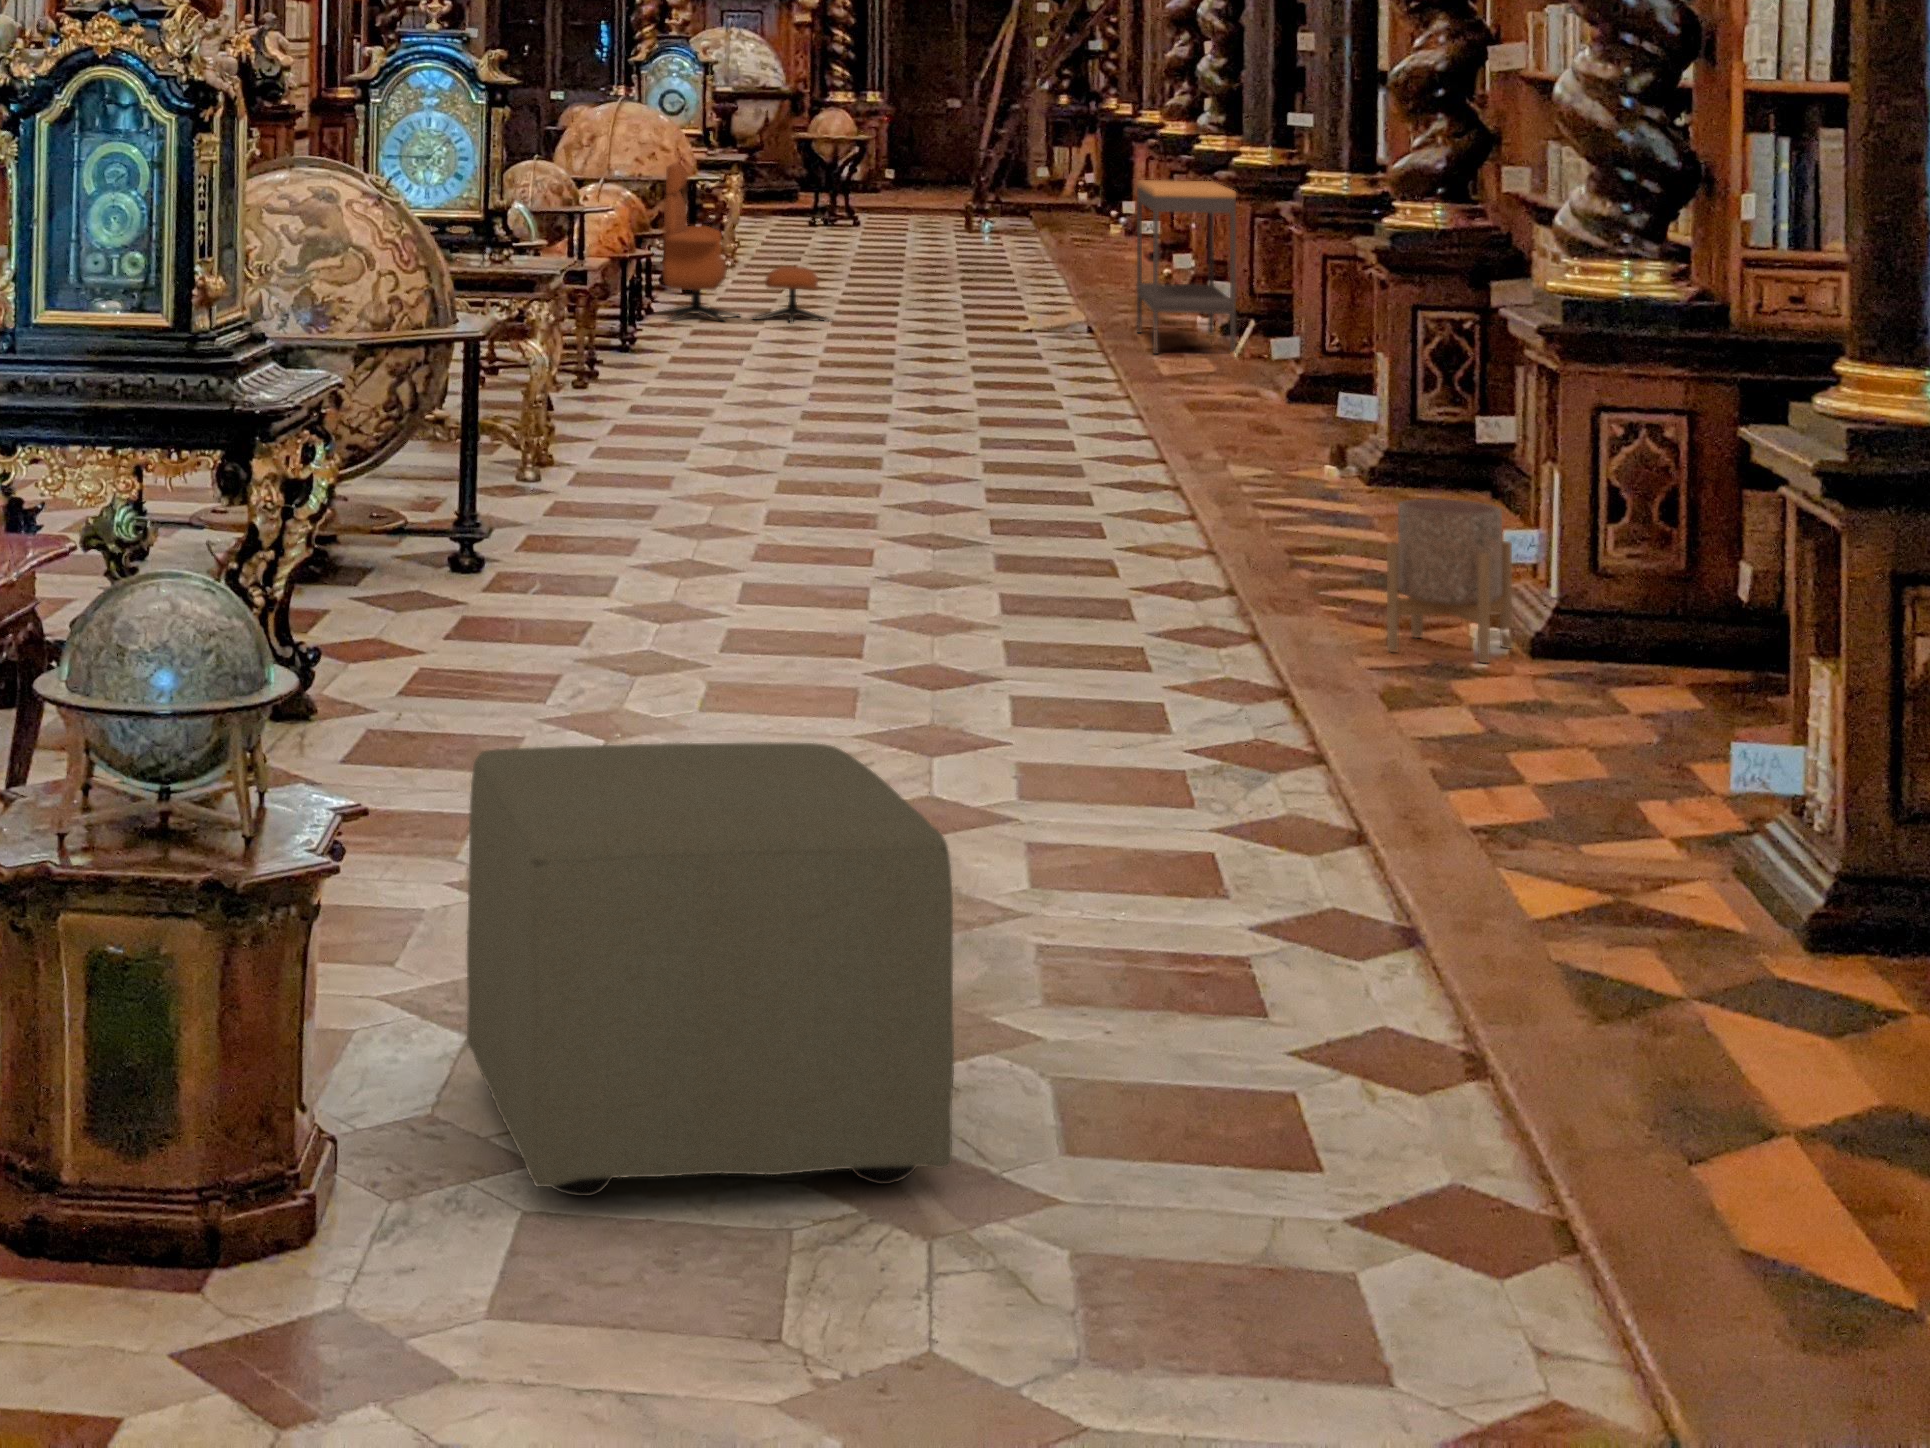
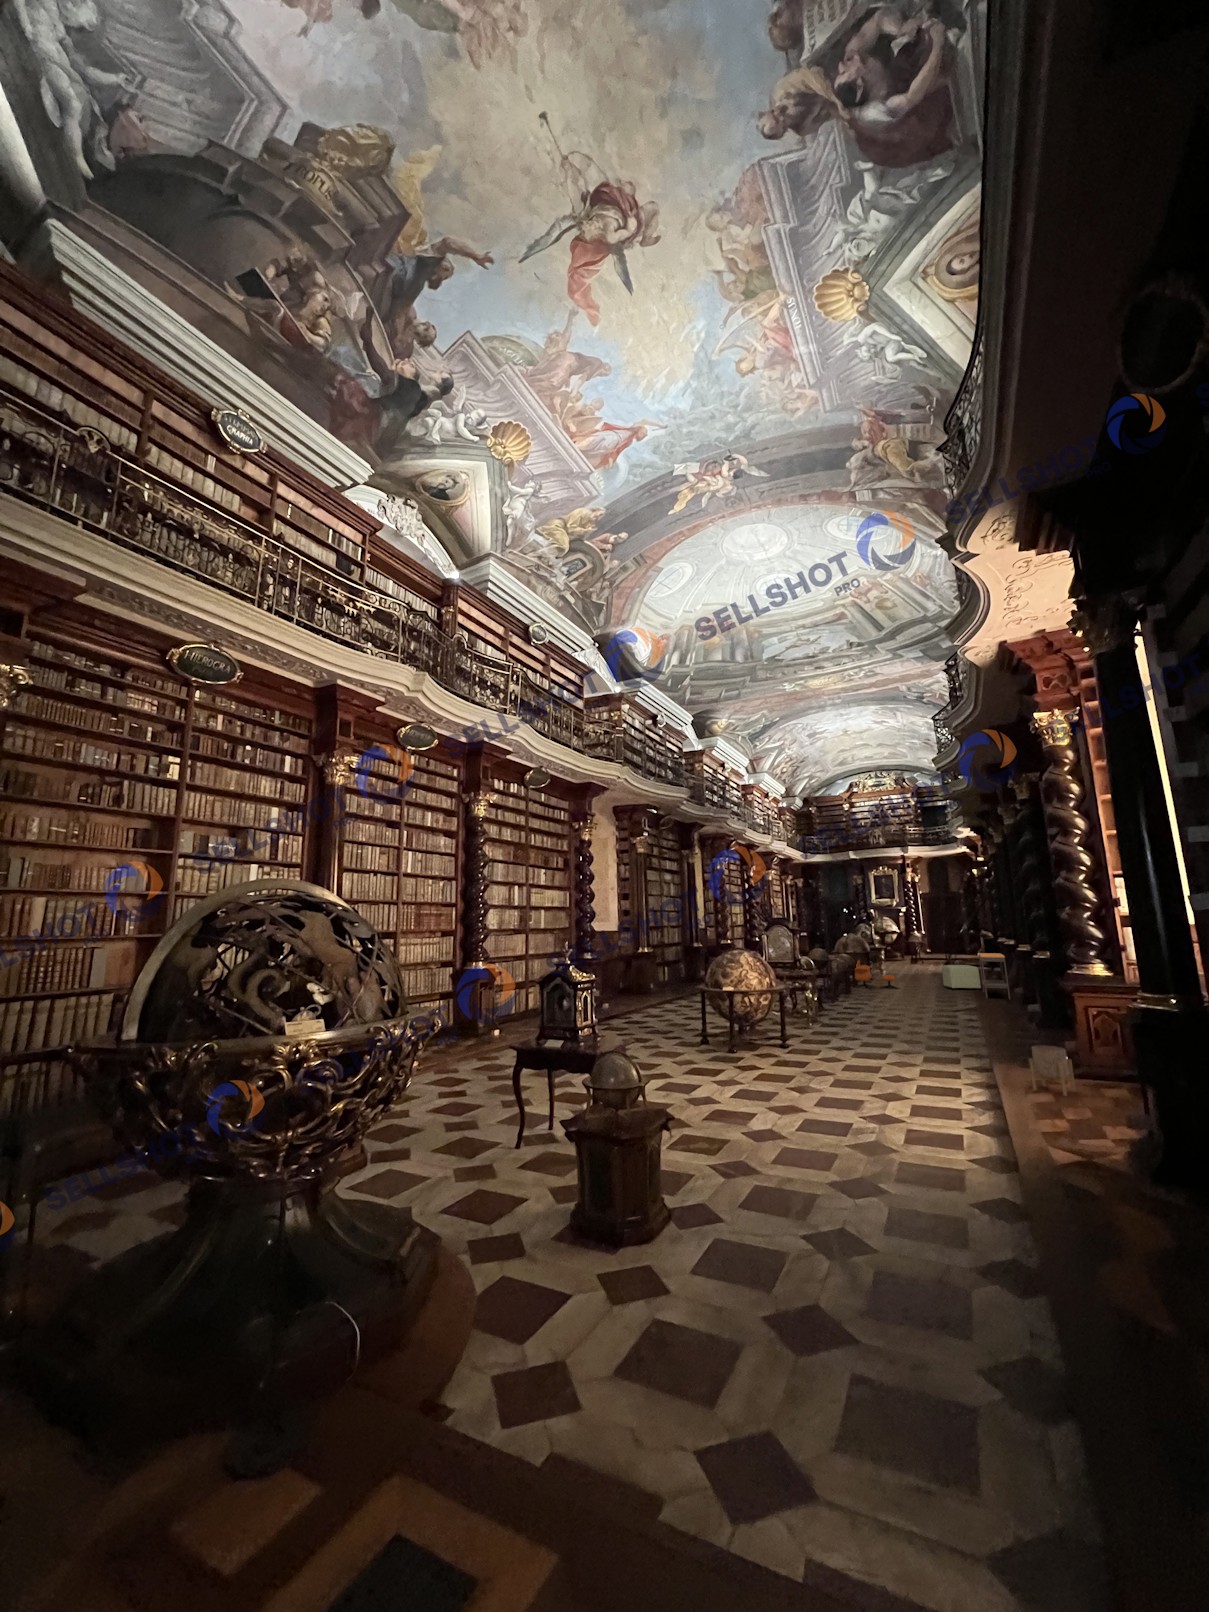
ottoman: present [467,742,954,1196] -> present [942,965,981,990]

